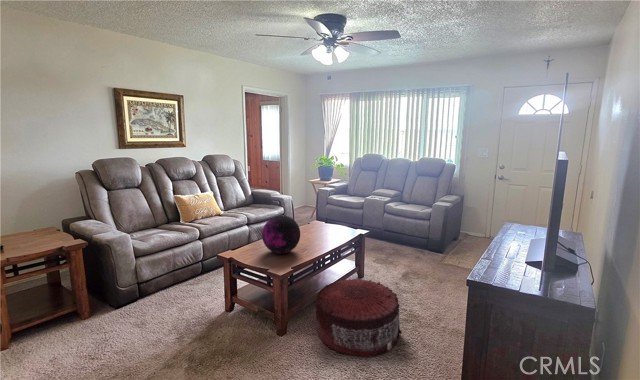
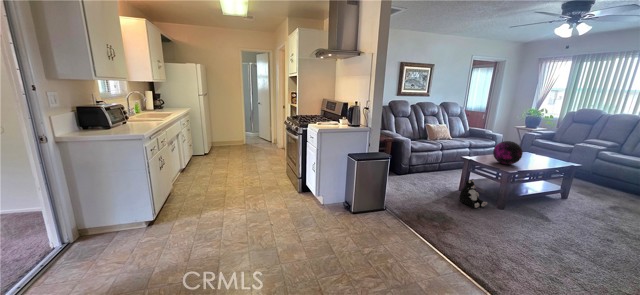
pouf: present [315,279,401,358] -> none [528,189,606,236]
plush toy: none [213,298,258,356] -> present [459,179,487,208]

